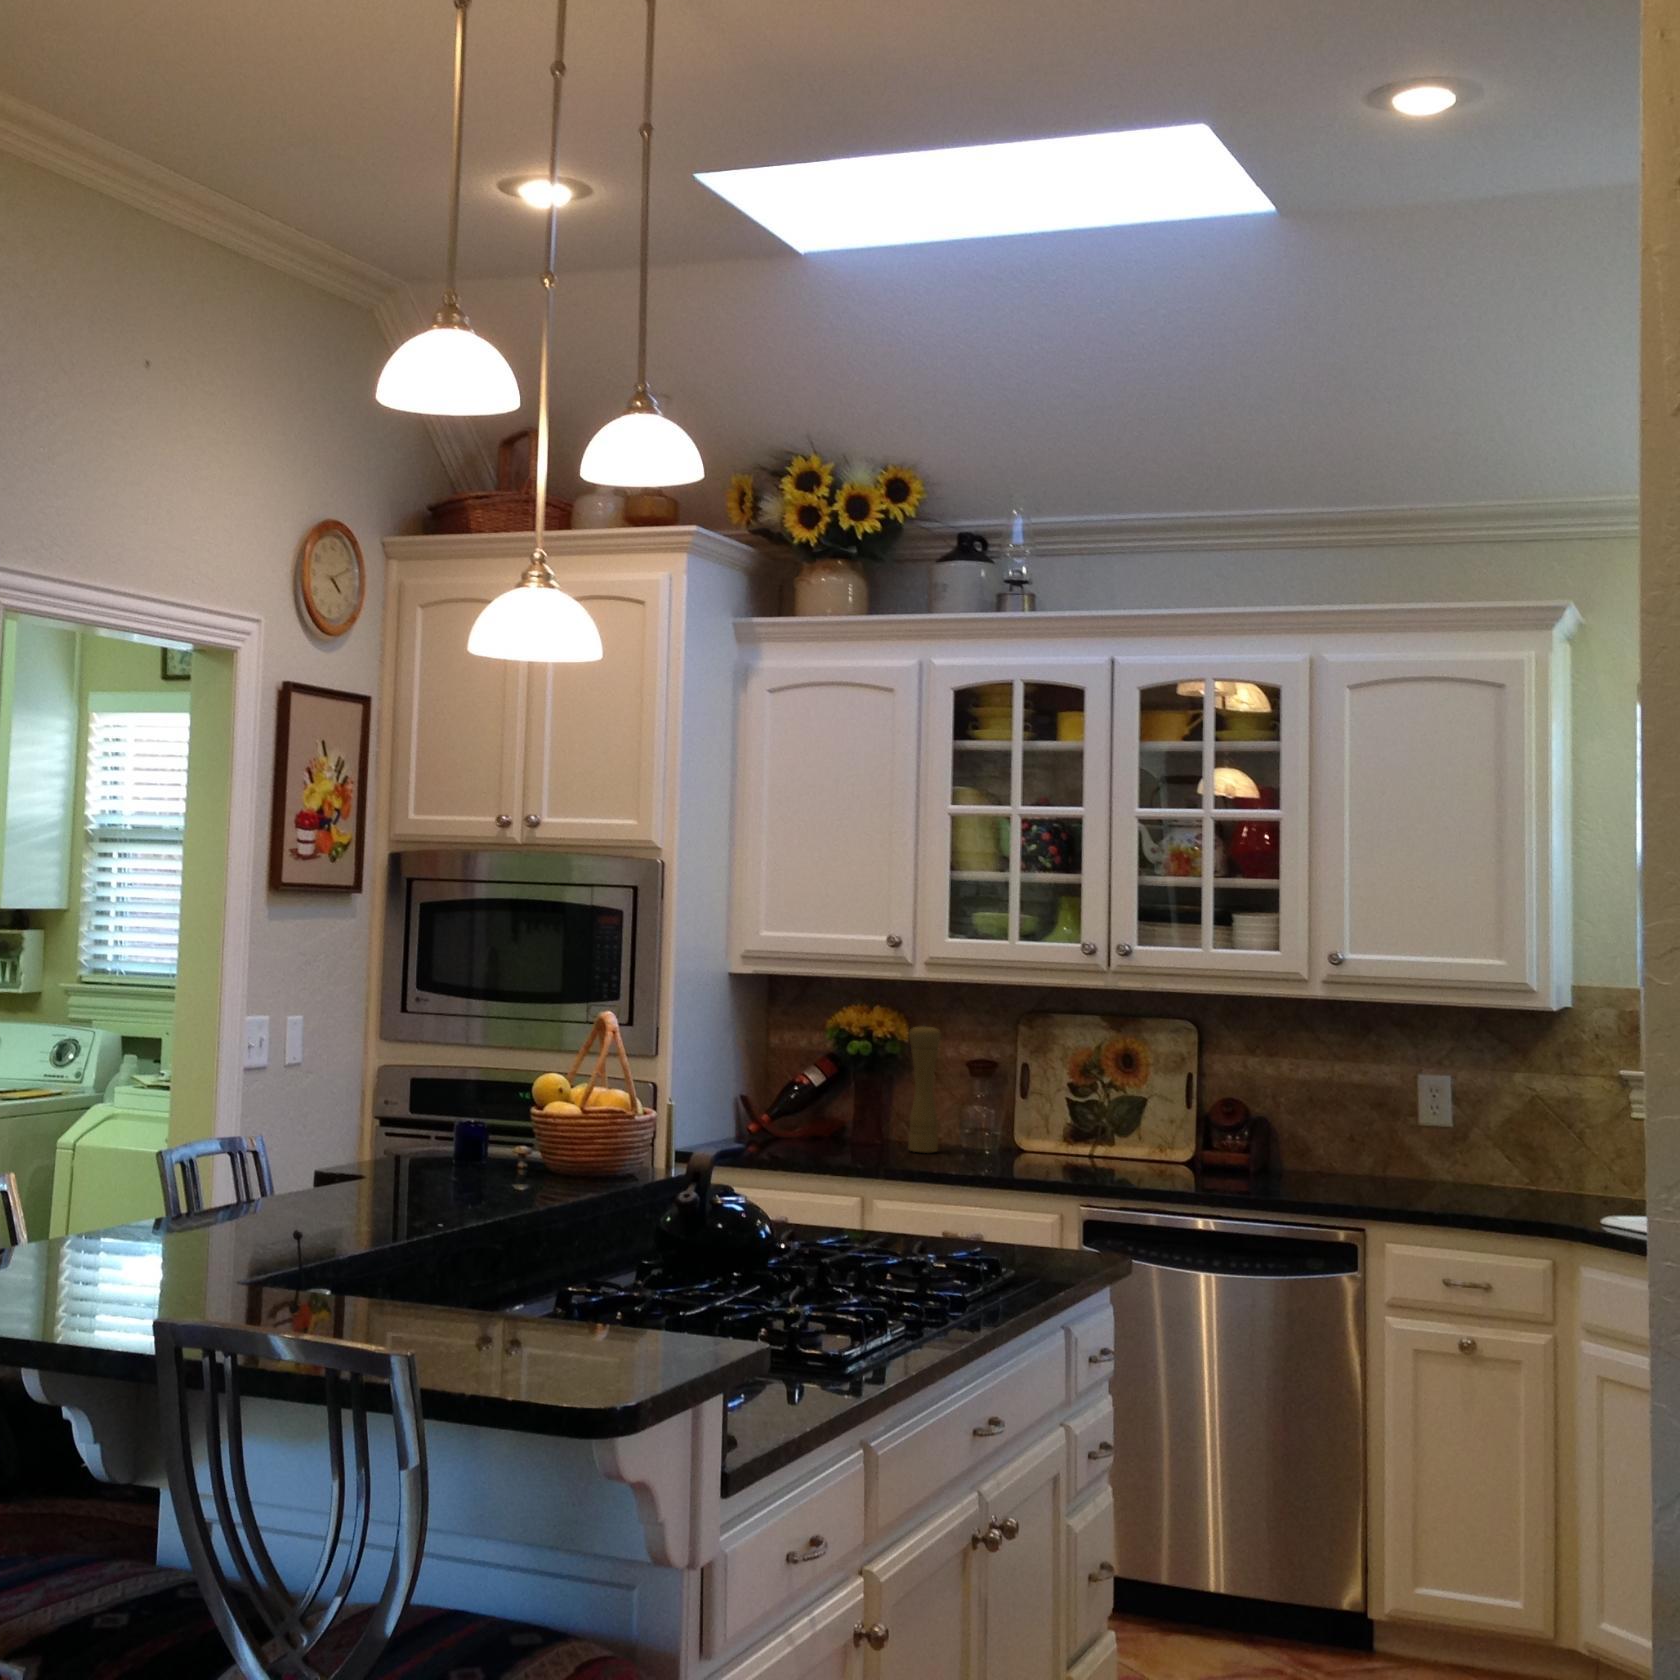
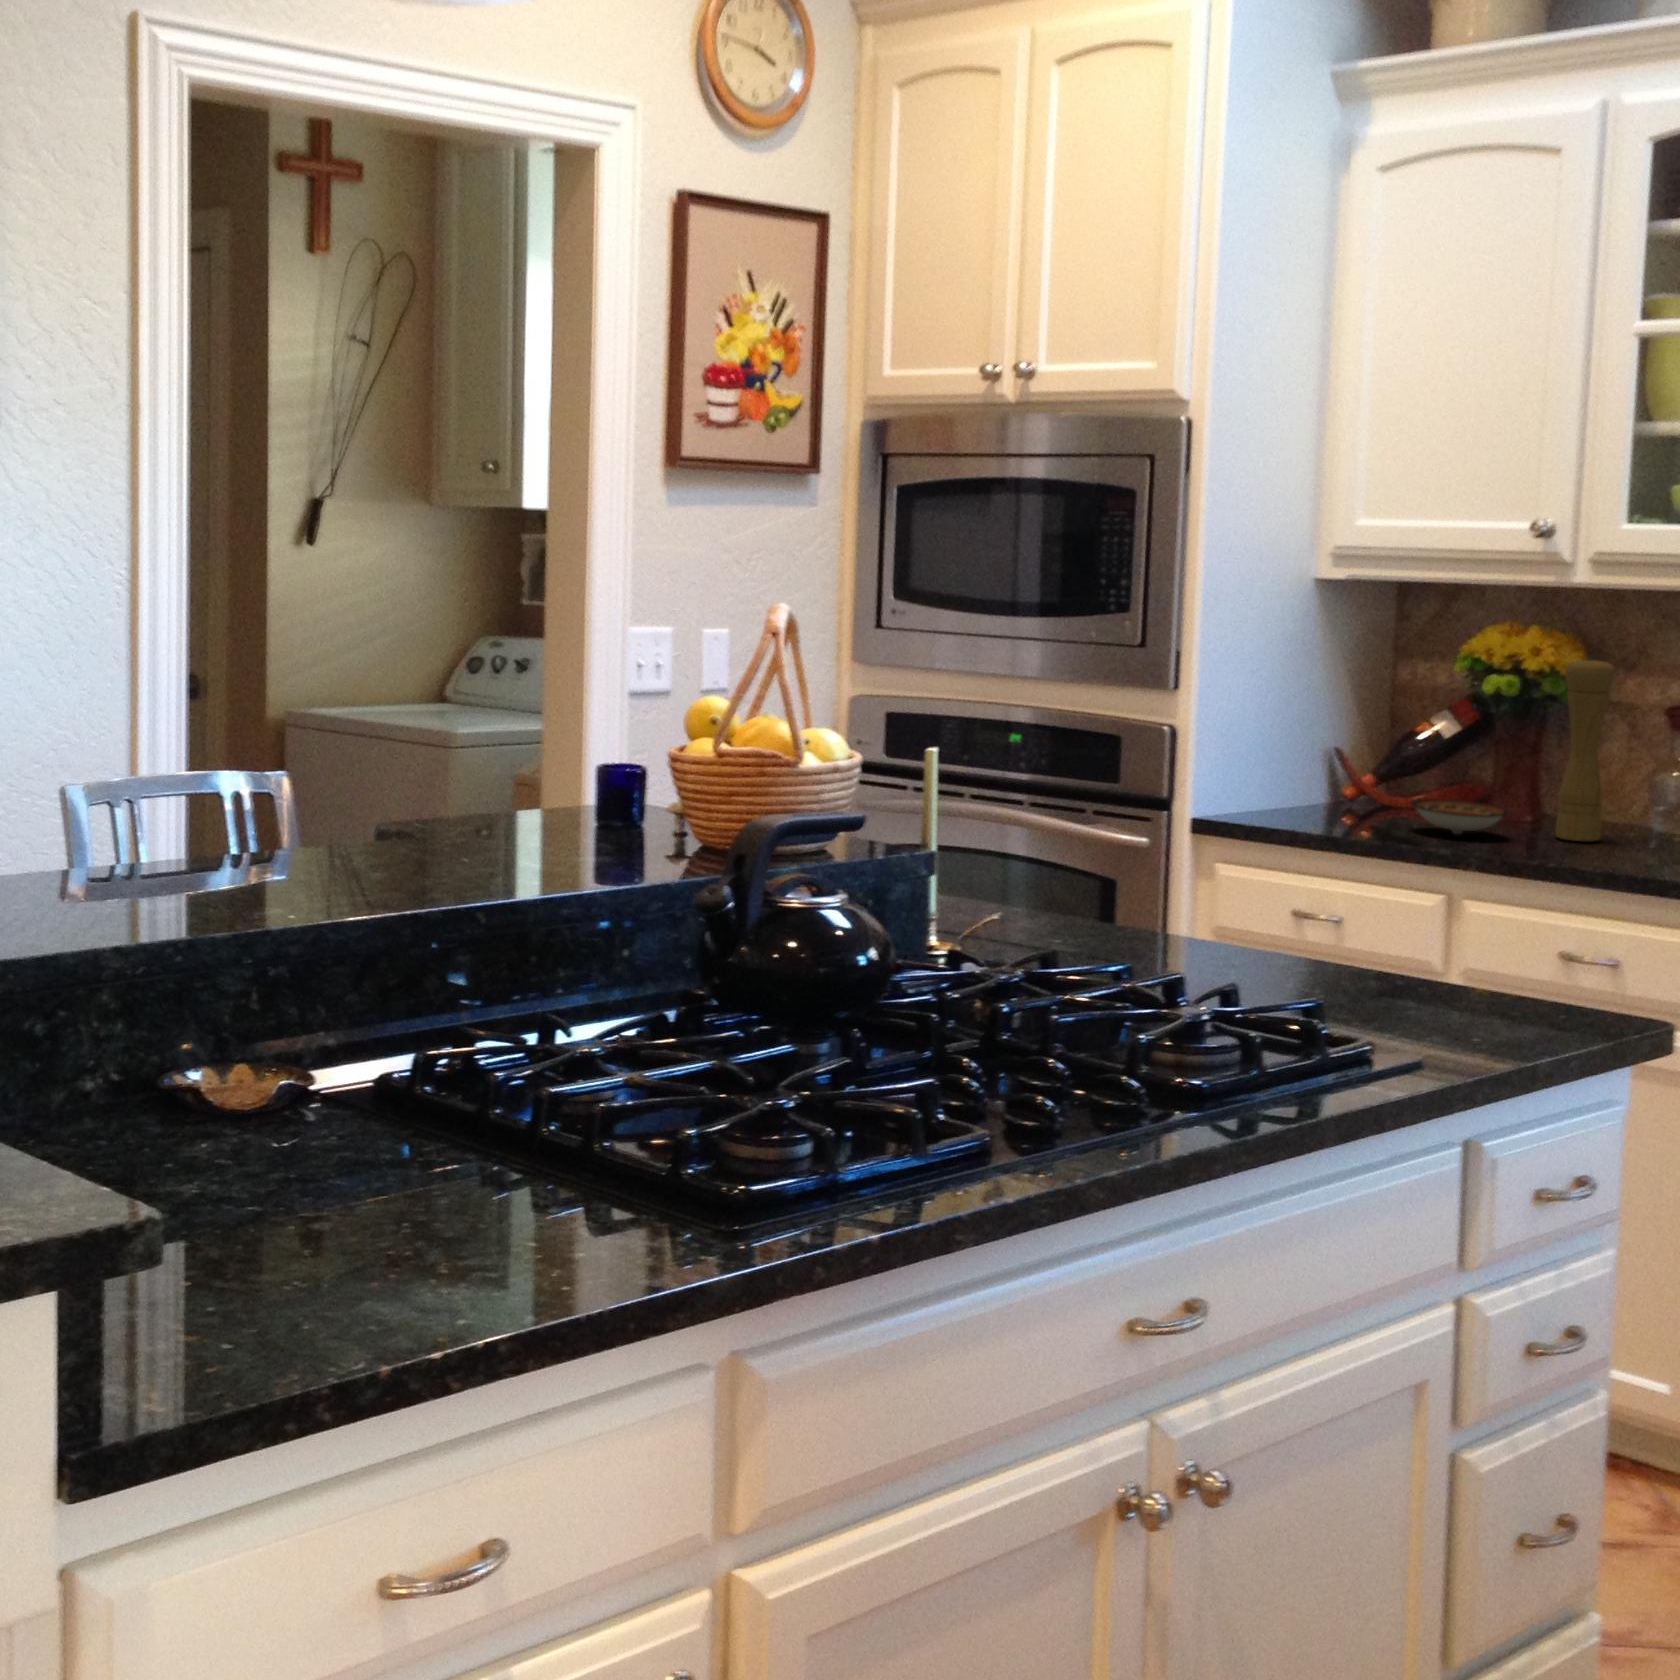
ceramic bowl: none [816,1128,883,1153] -> present [1411,799,1509,834]

